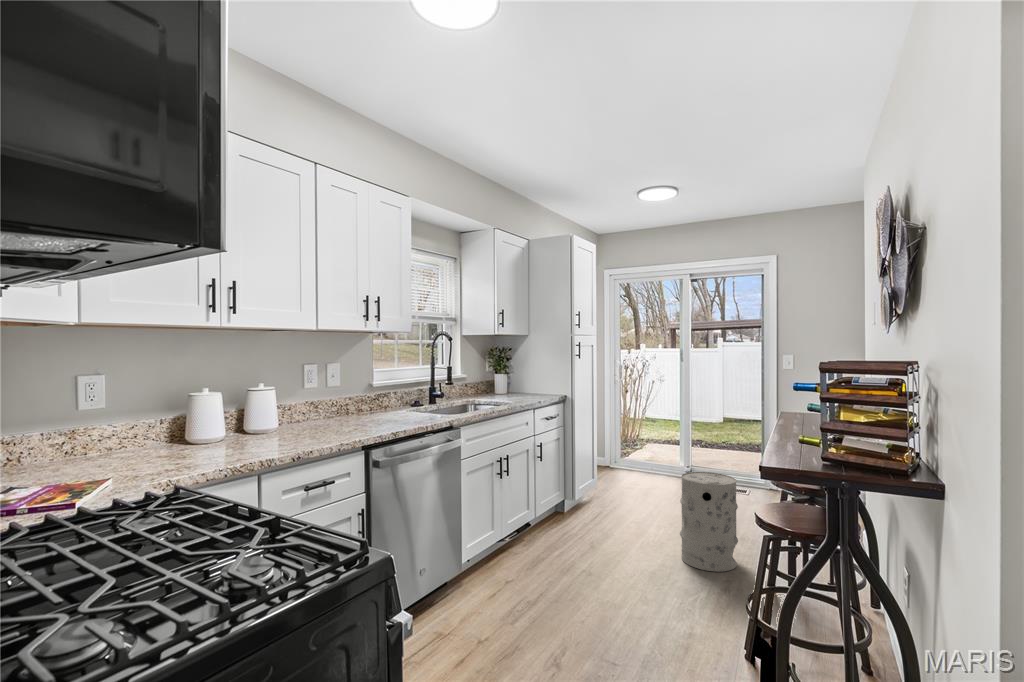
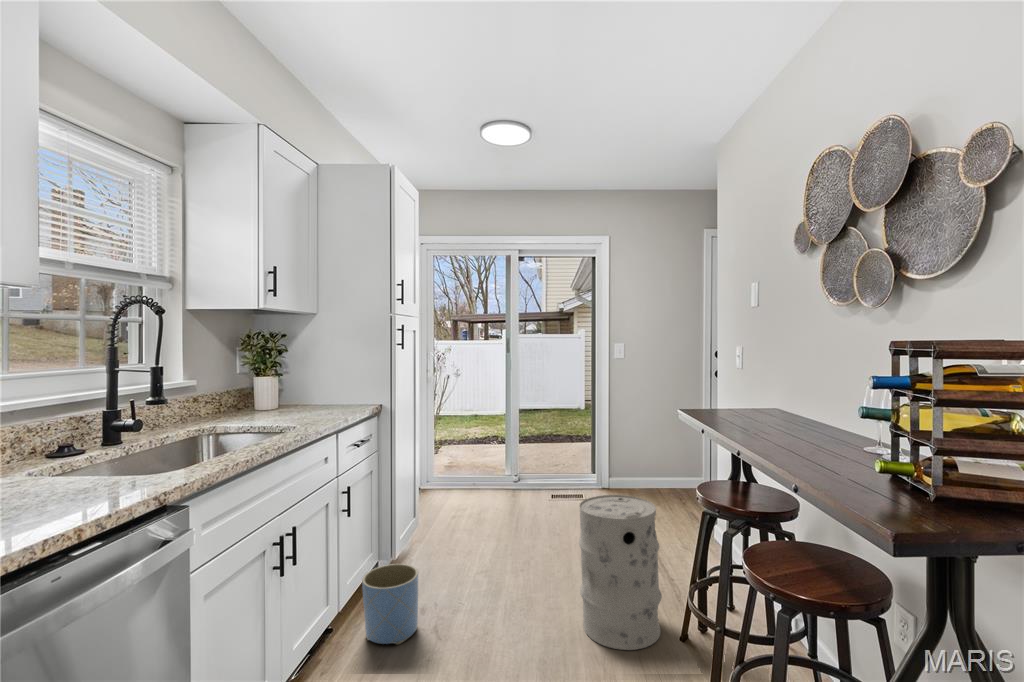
planter: none [546,495,579,539] -> present [362,564,418,645]

